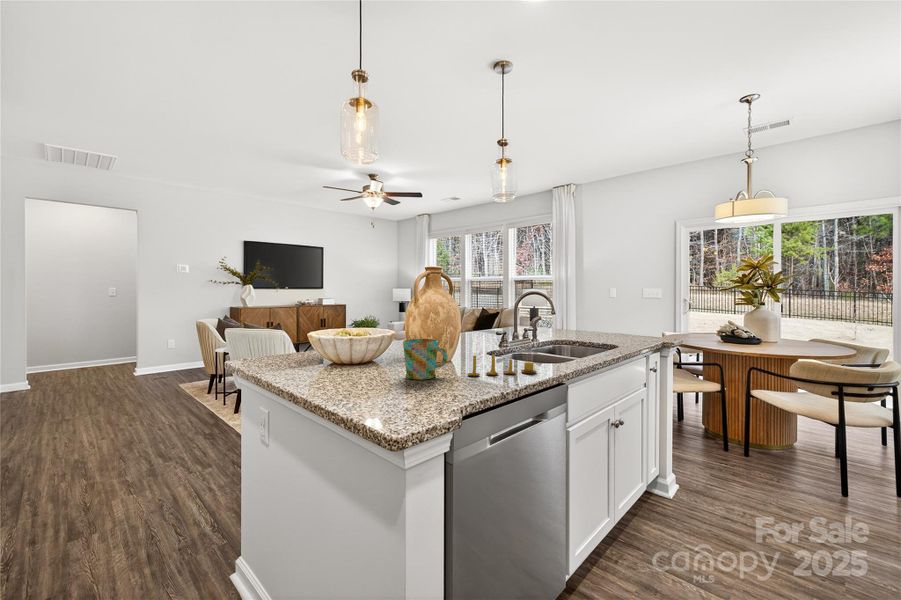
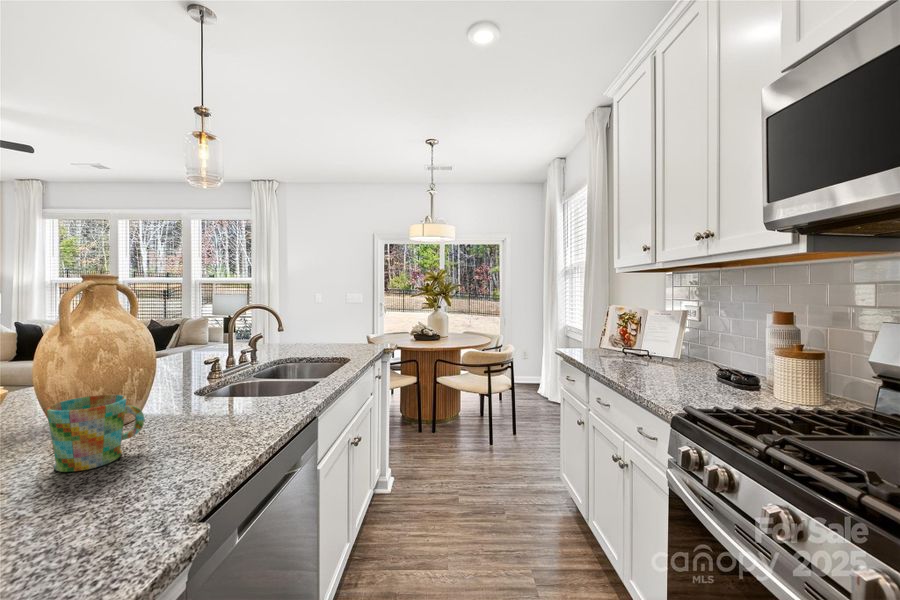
candle: present [467,354,537,376] -> none [181,398,282,439]

